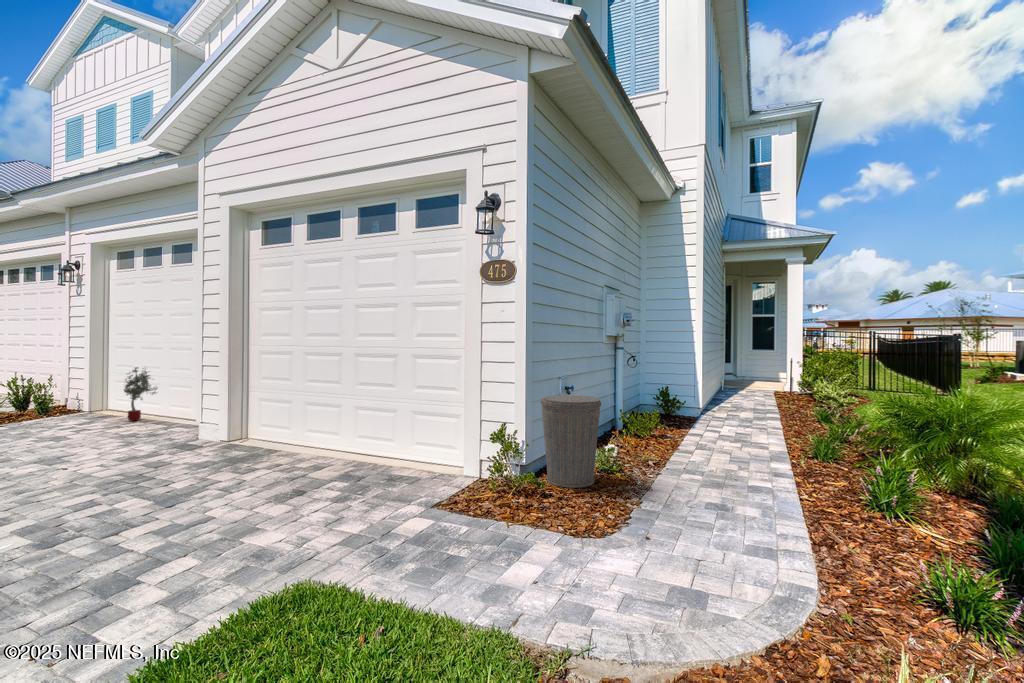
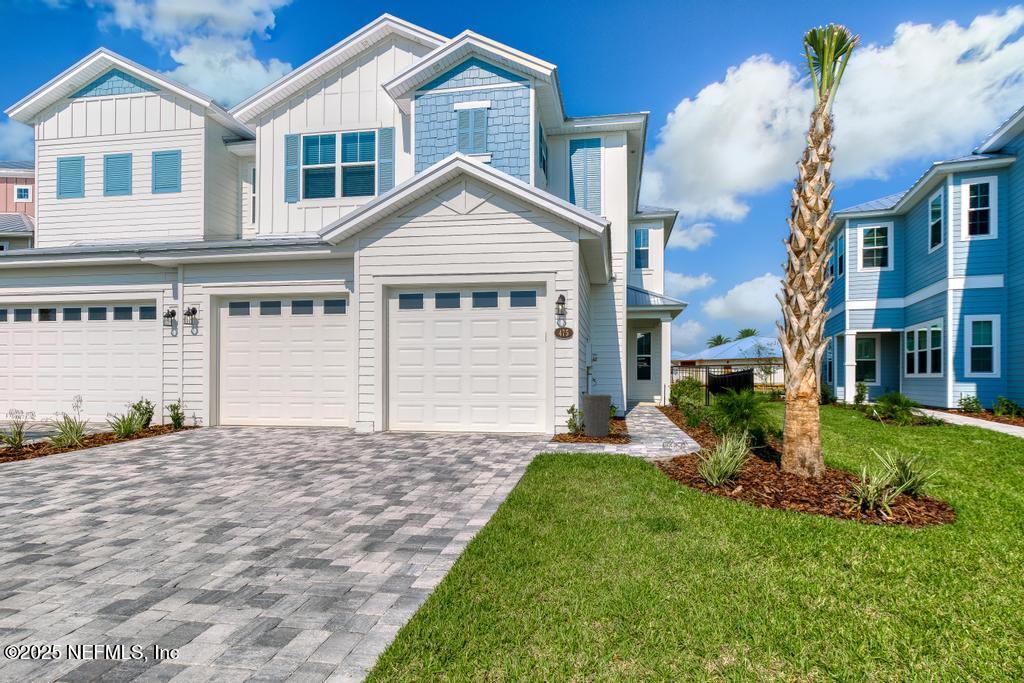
potted tree: present [124,367,157,421] -> none [250,386,281,426]

